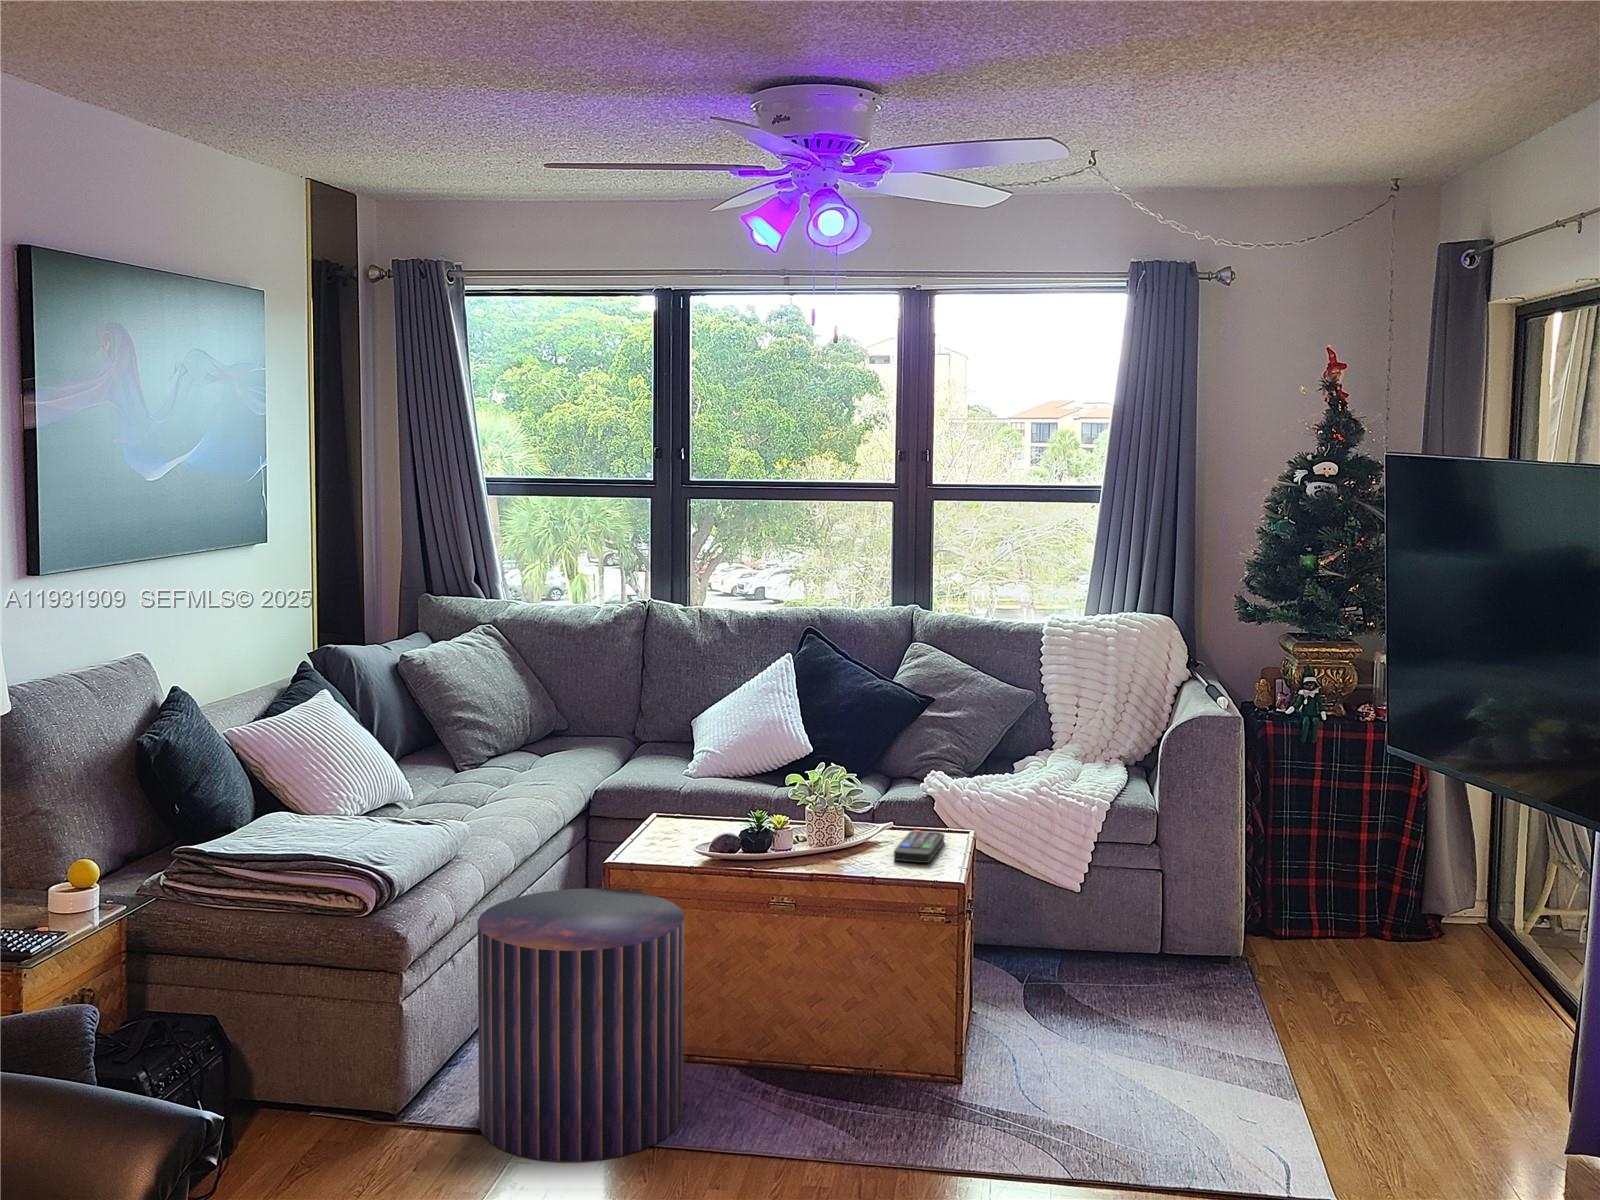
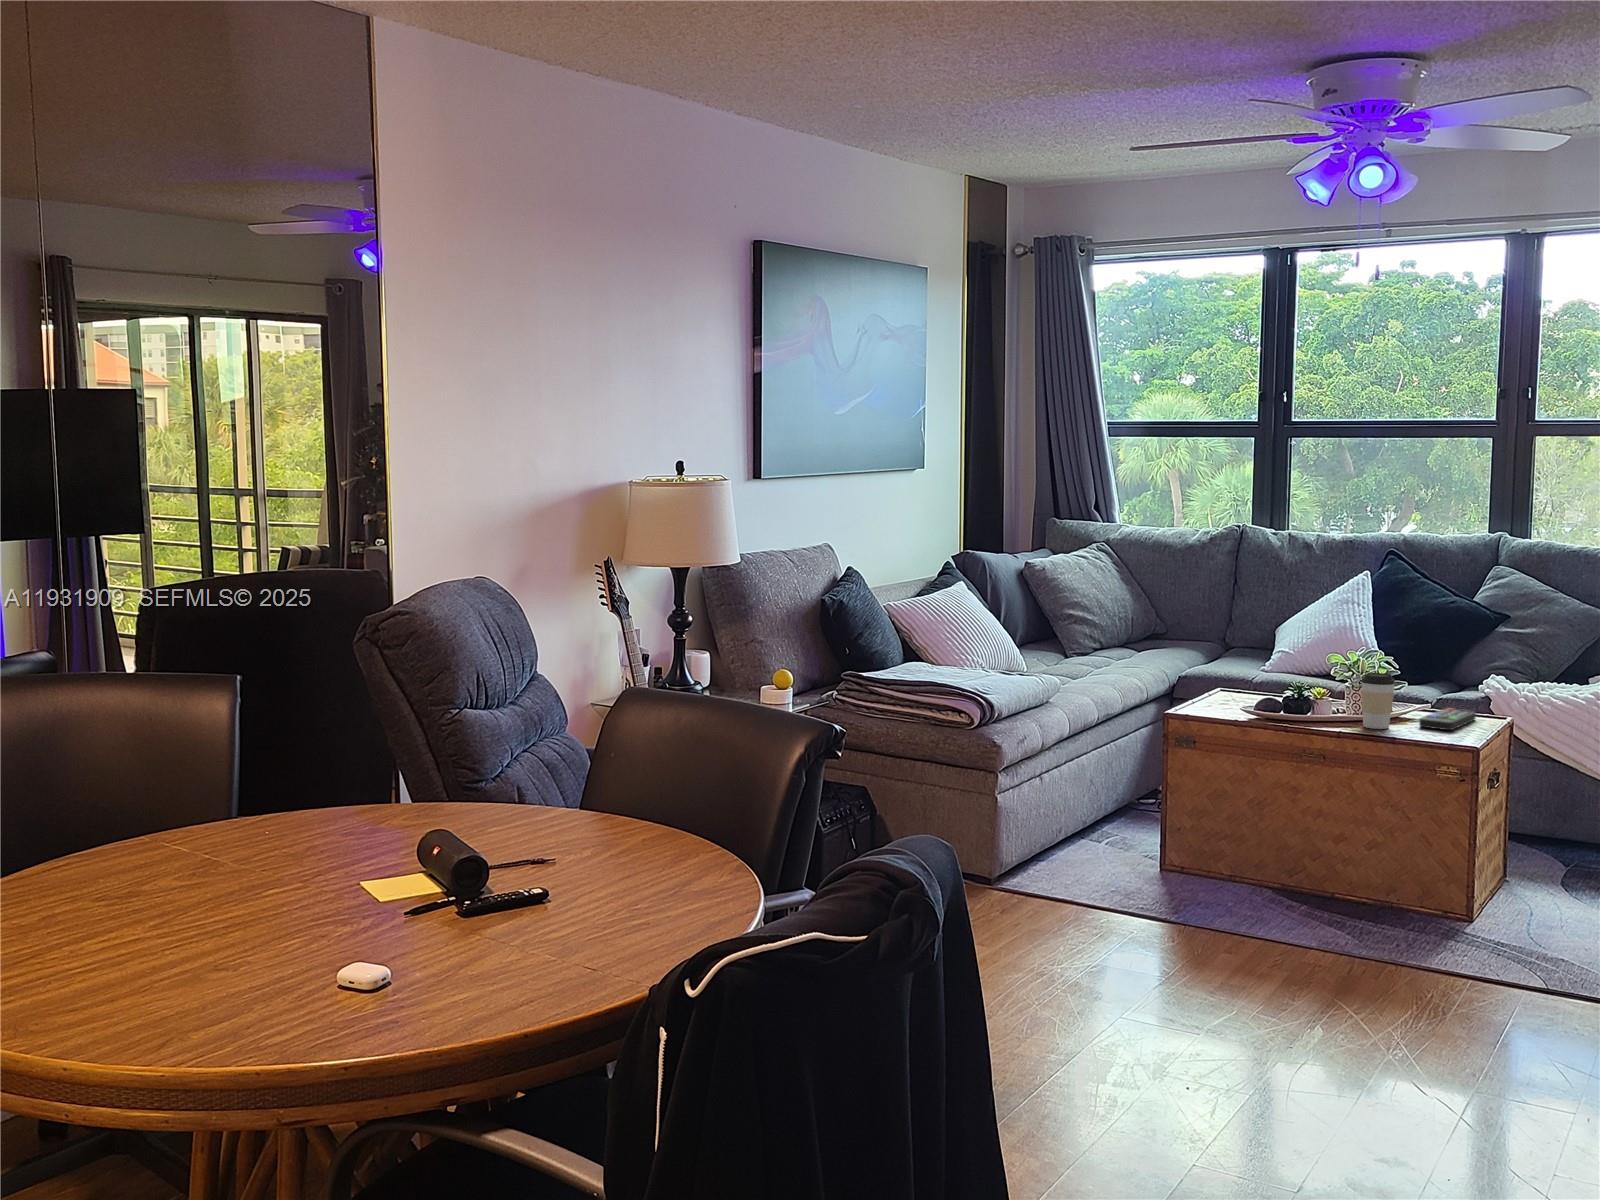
coffee cup: none [831,802,869,869] -> present [1361,673,1395,729]
pouf: present [477,889,684,1161] -> none [1051,727,1221,926]

